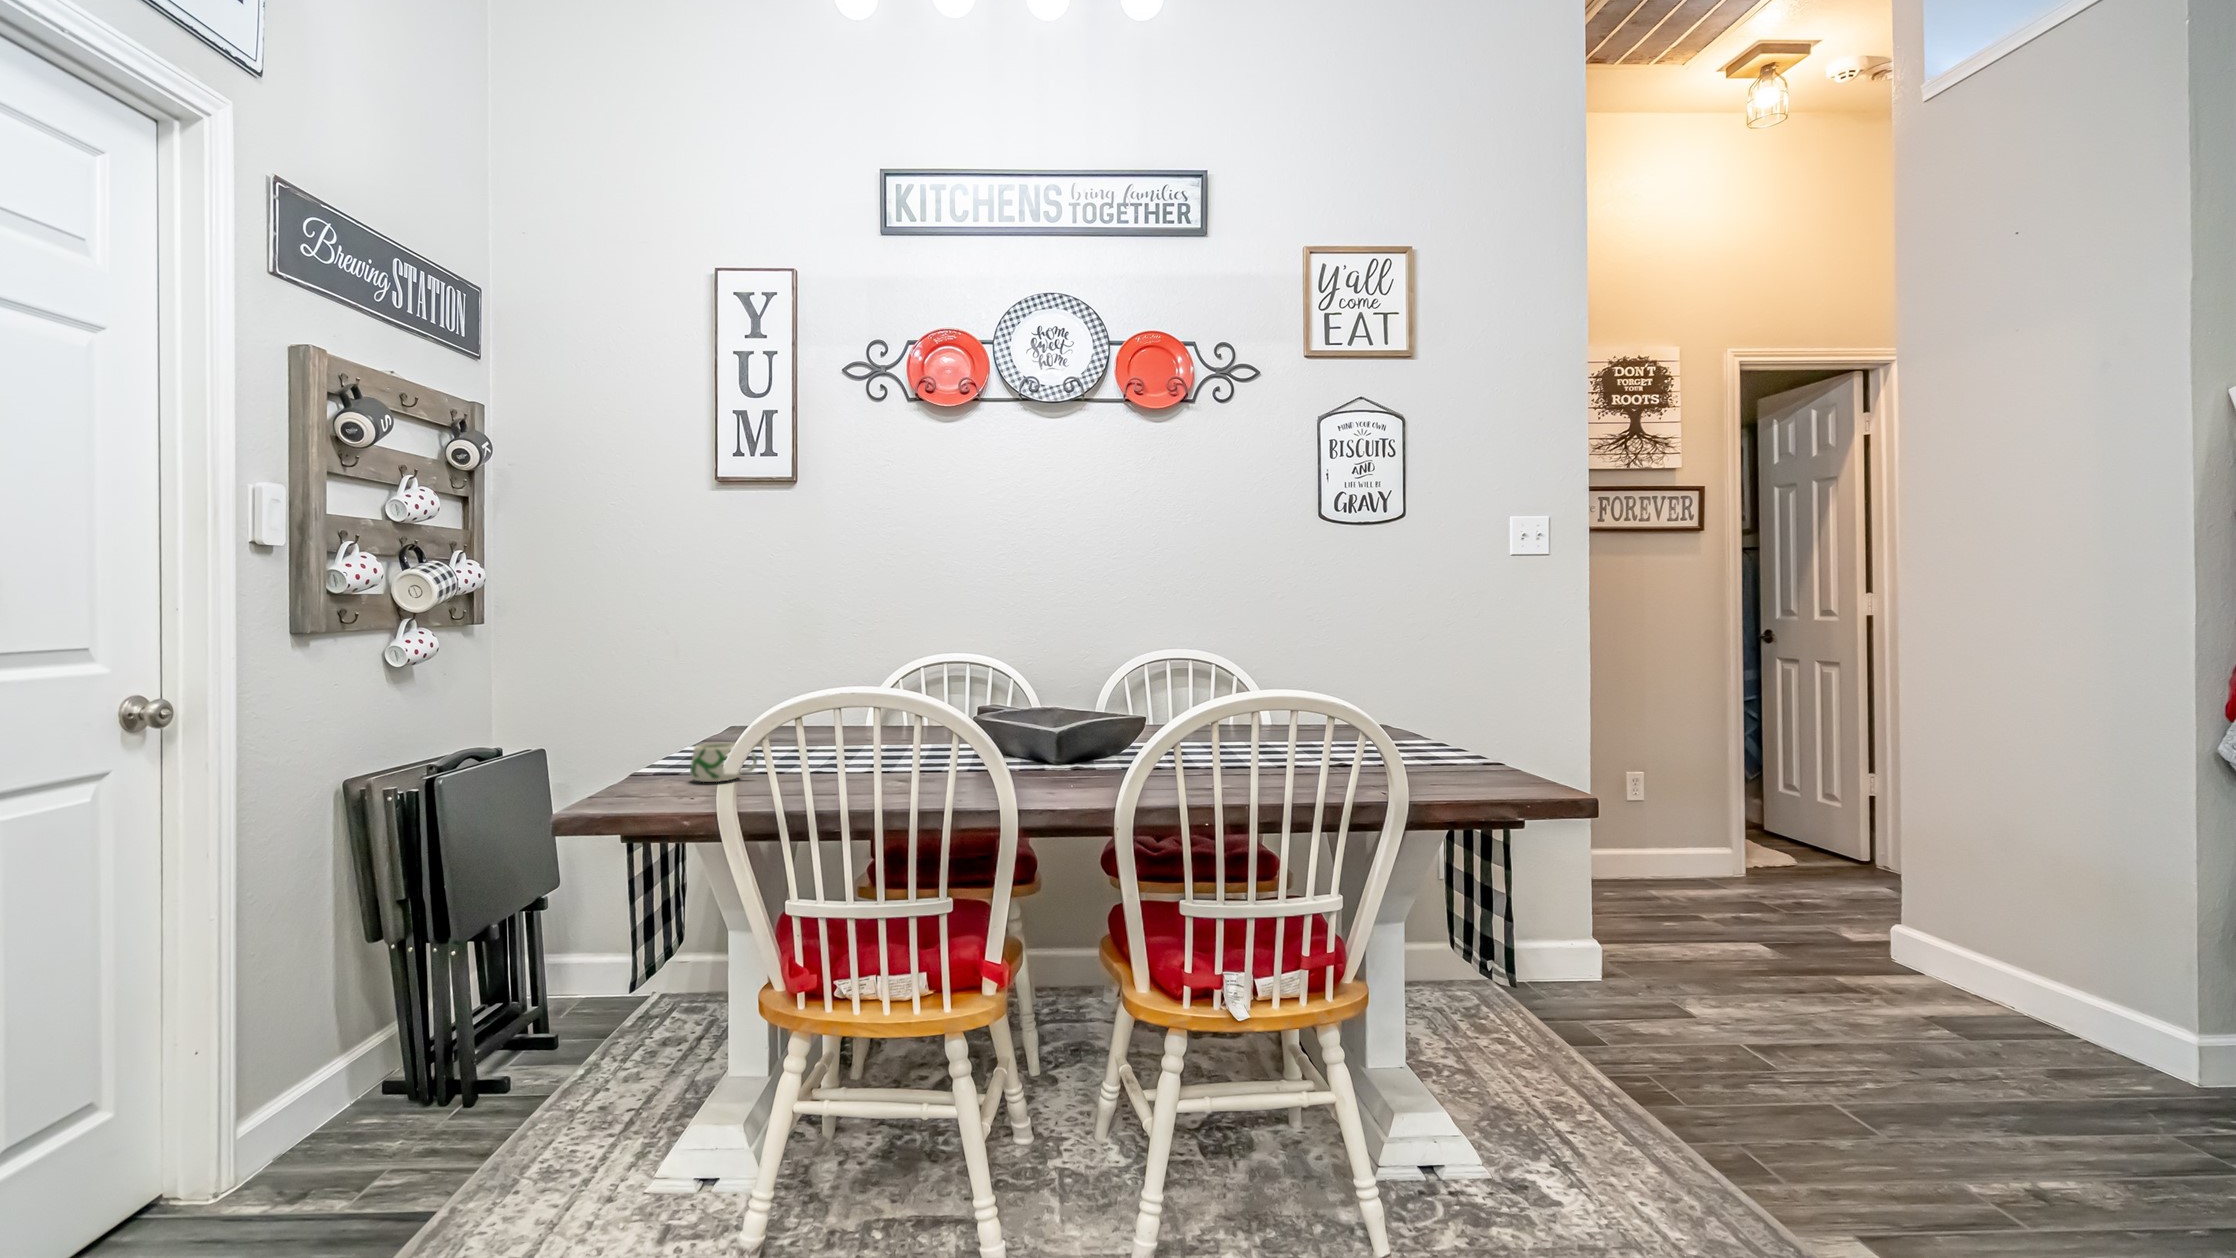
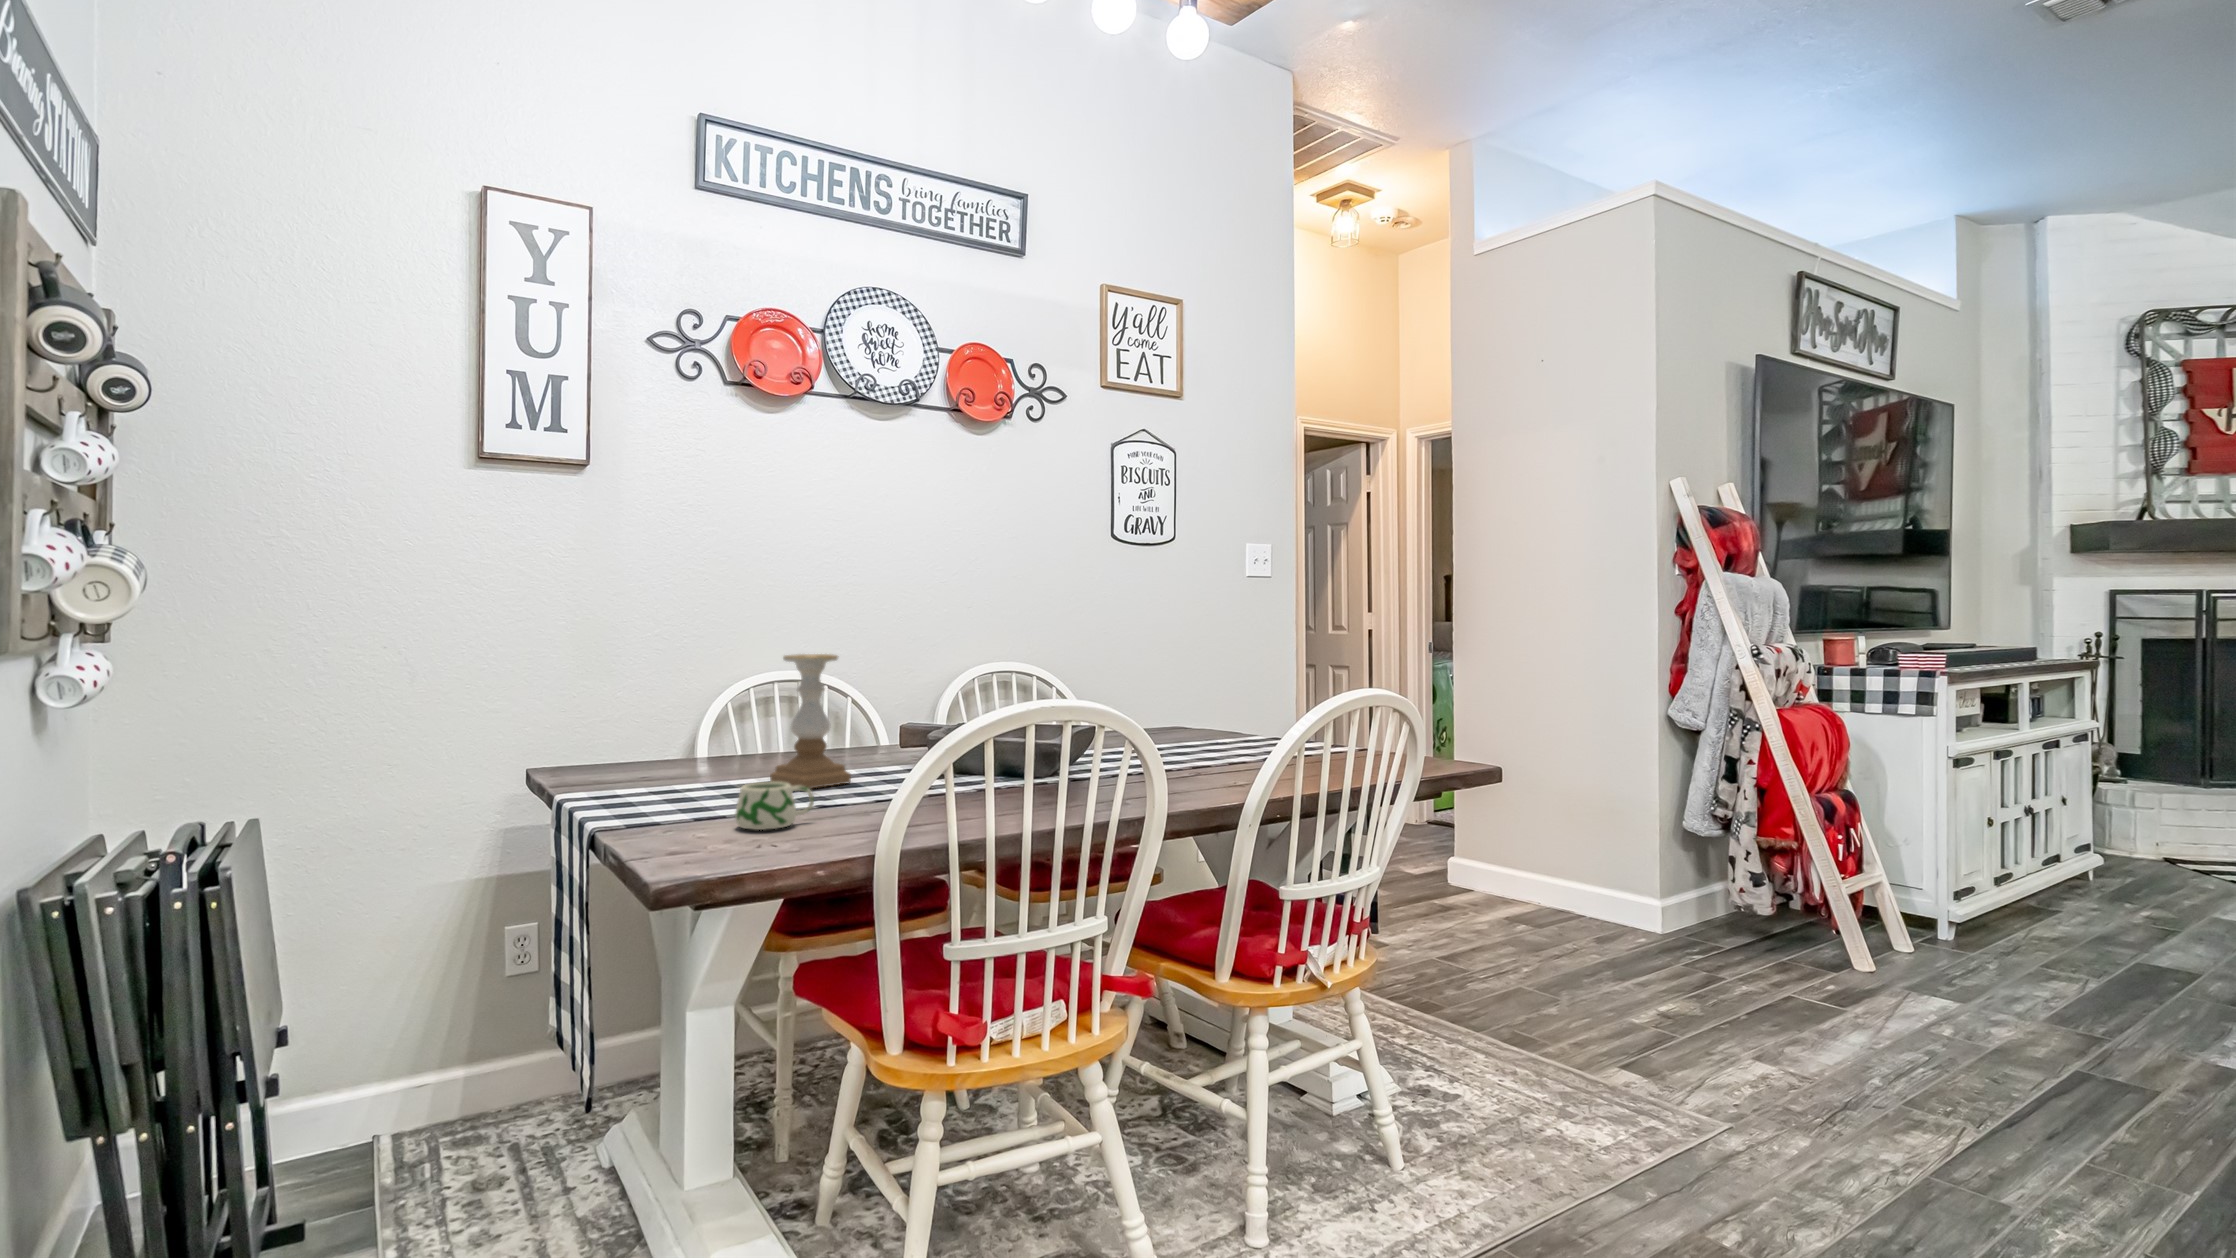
candle holder: none [831,637,887,754] -> present [770,654,851,789]

